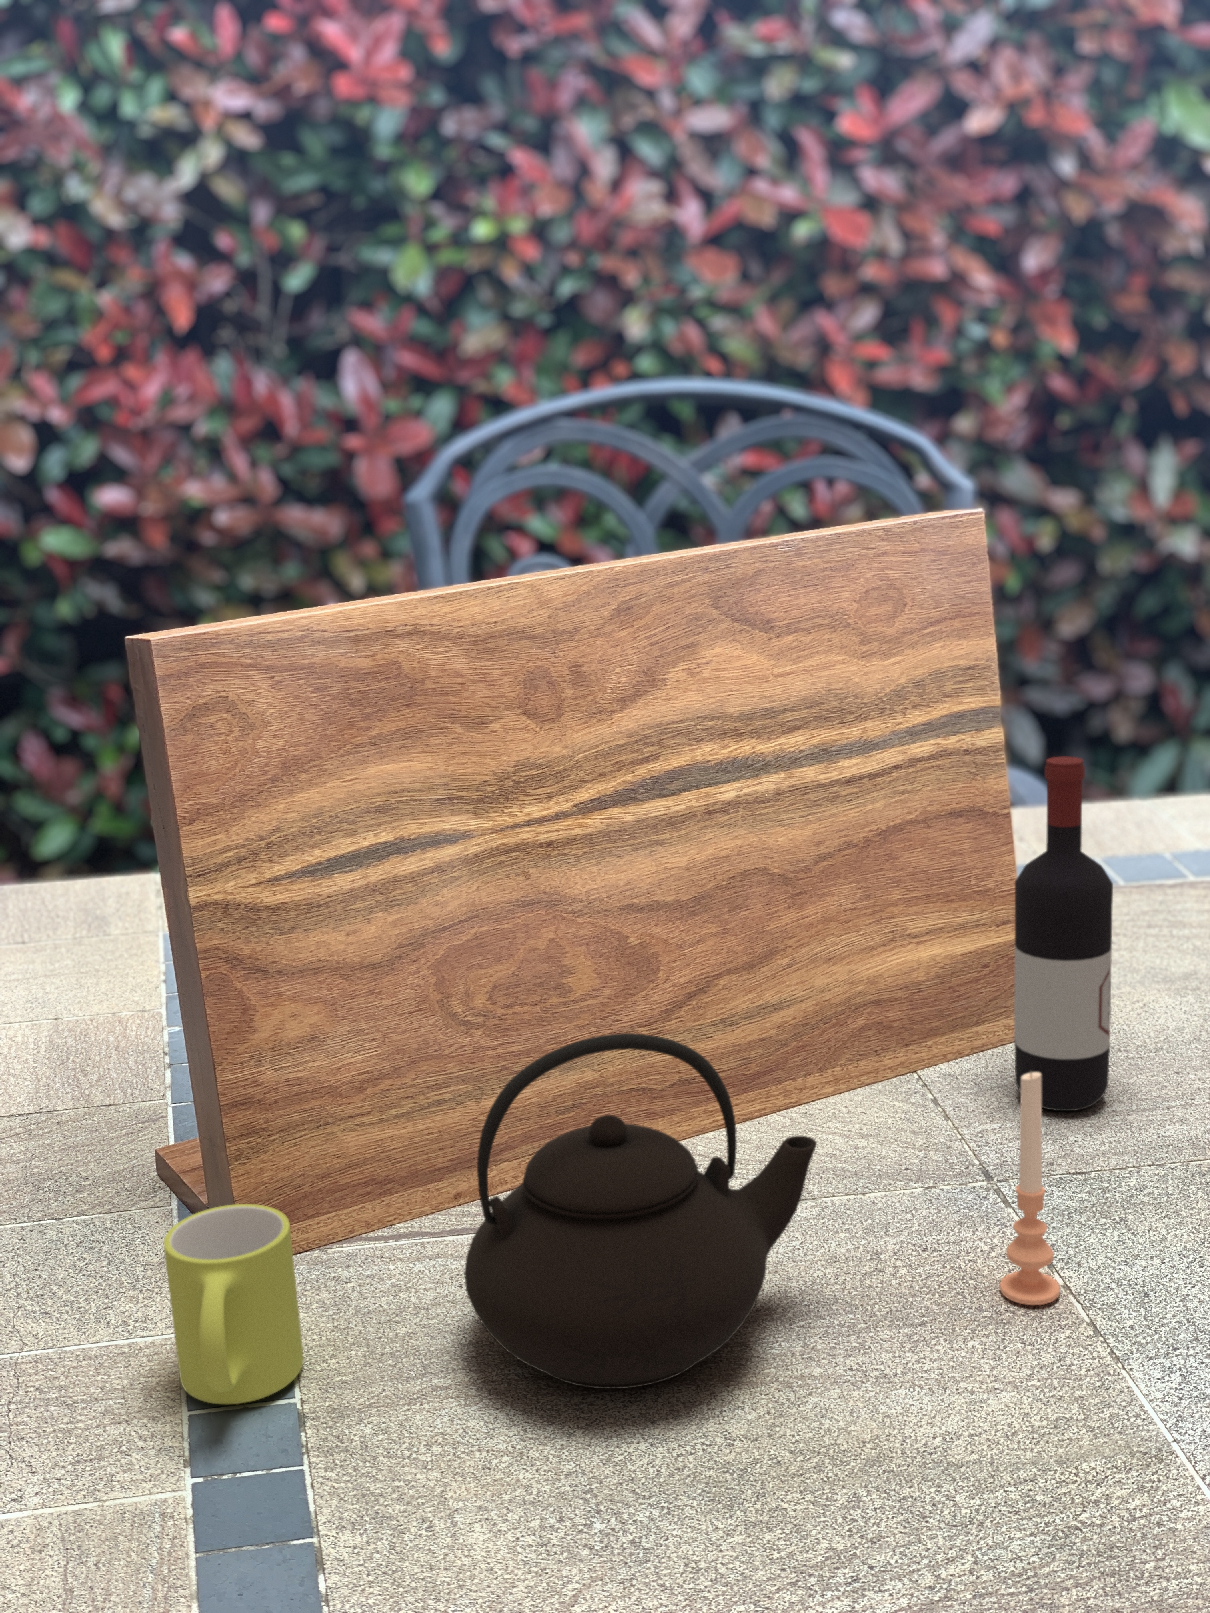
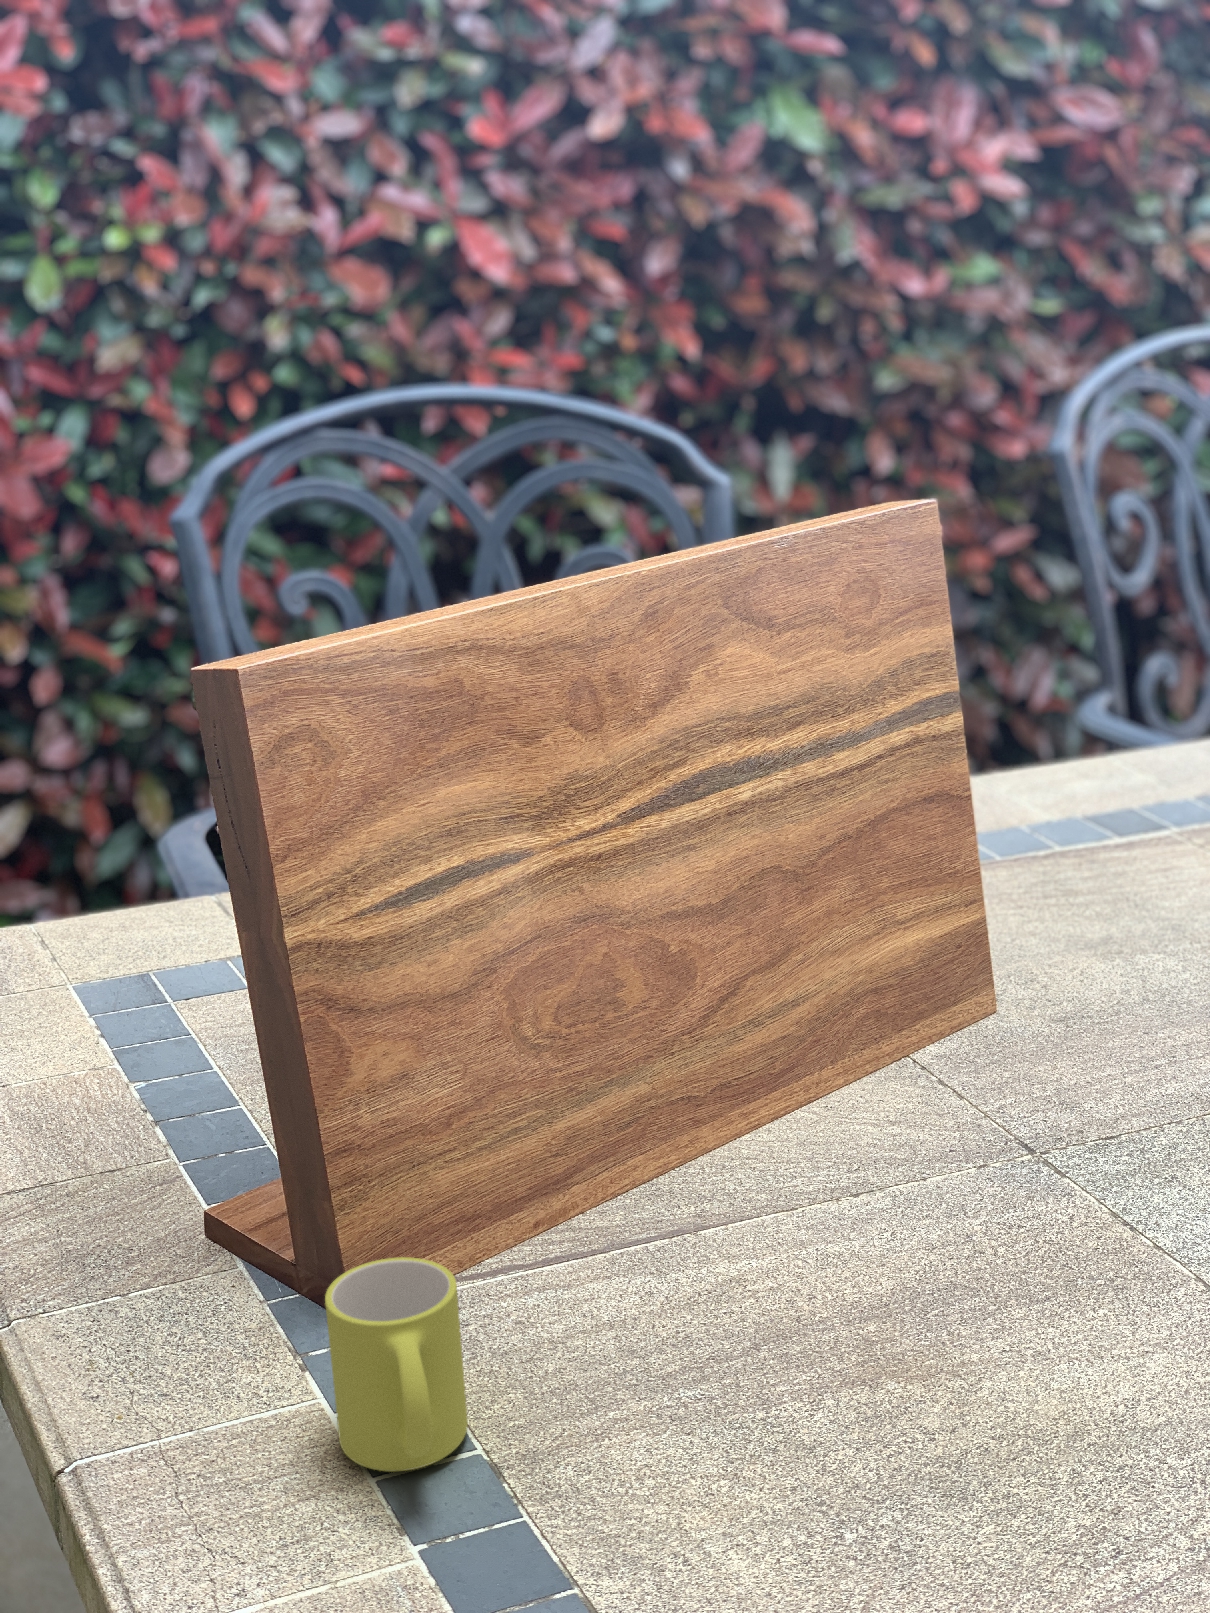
wine bottle: present [1014,756,1113,1111] -> none [1012,740,1106,1080]
teapot: present [464,1033,817,1389] -> none [617,1042,941,1402]
candle: present [1000,1071,1060,1305] -> none [1096,1045,1155,1268]

